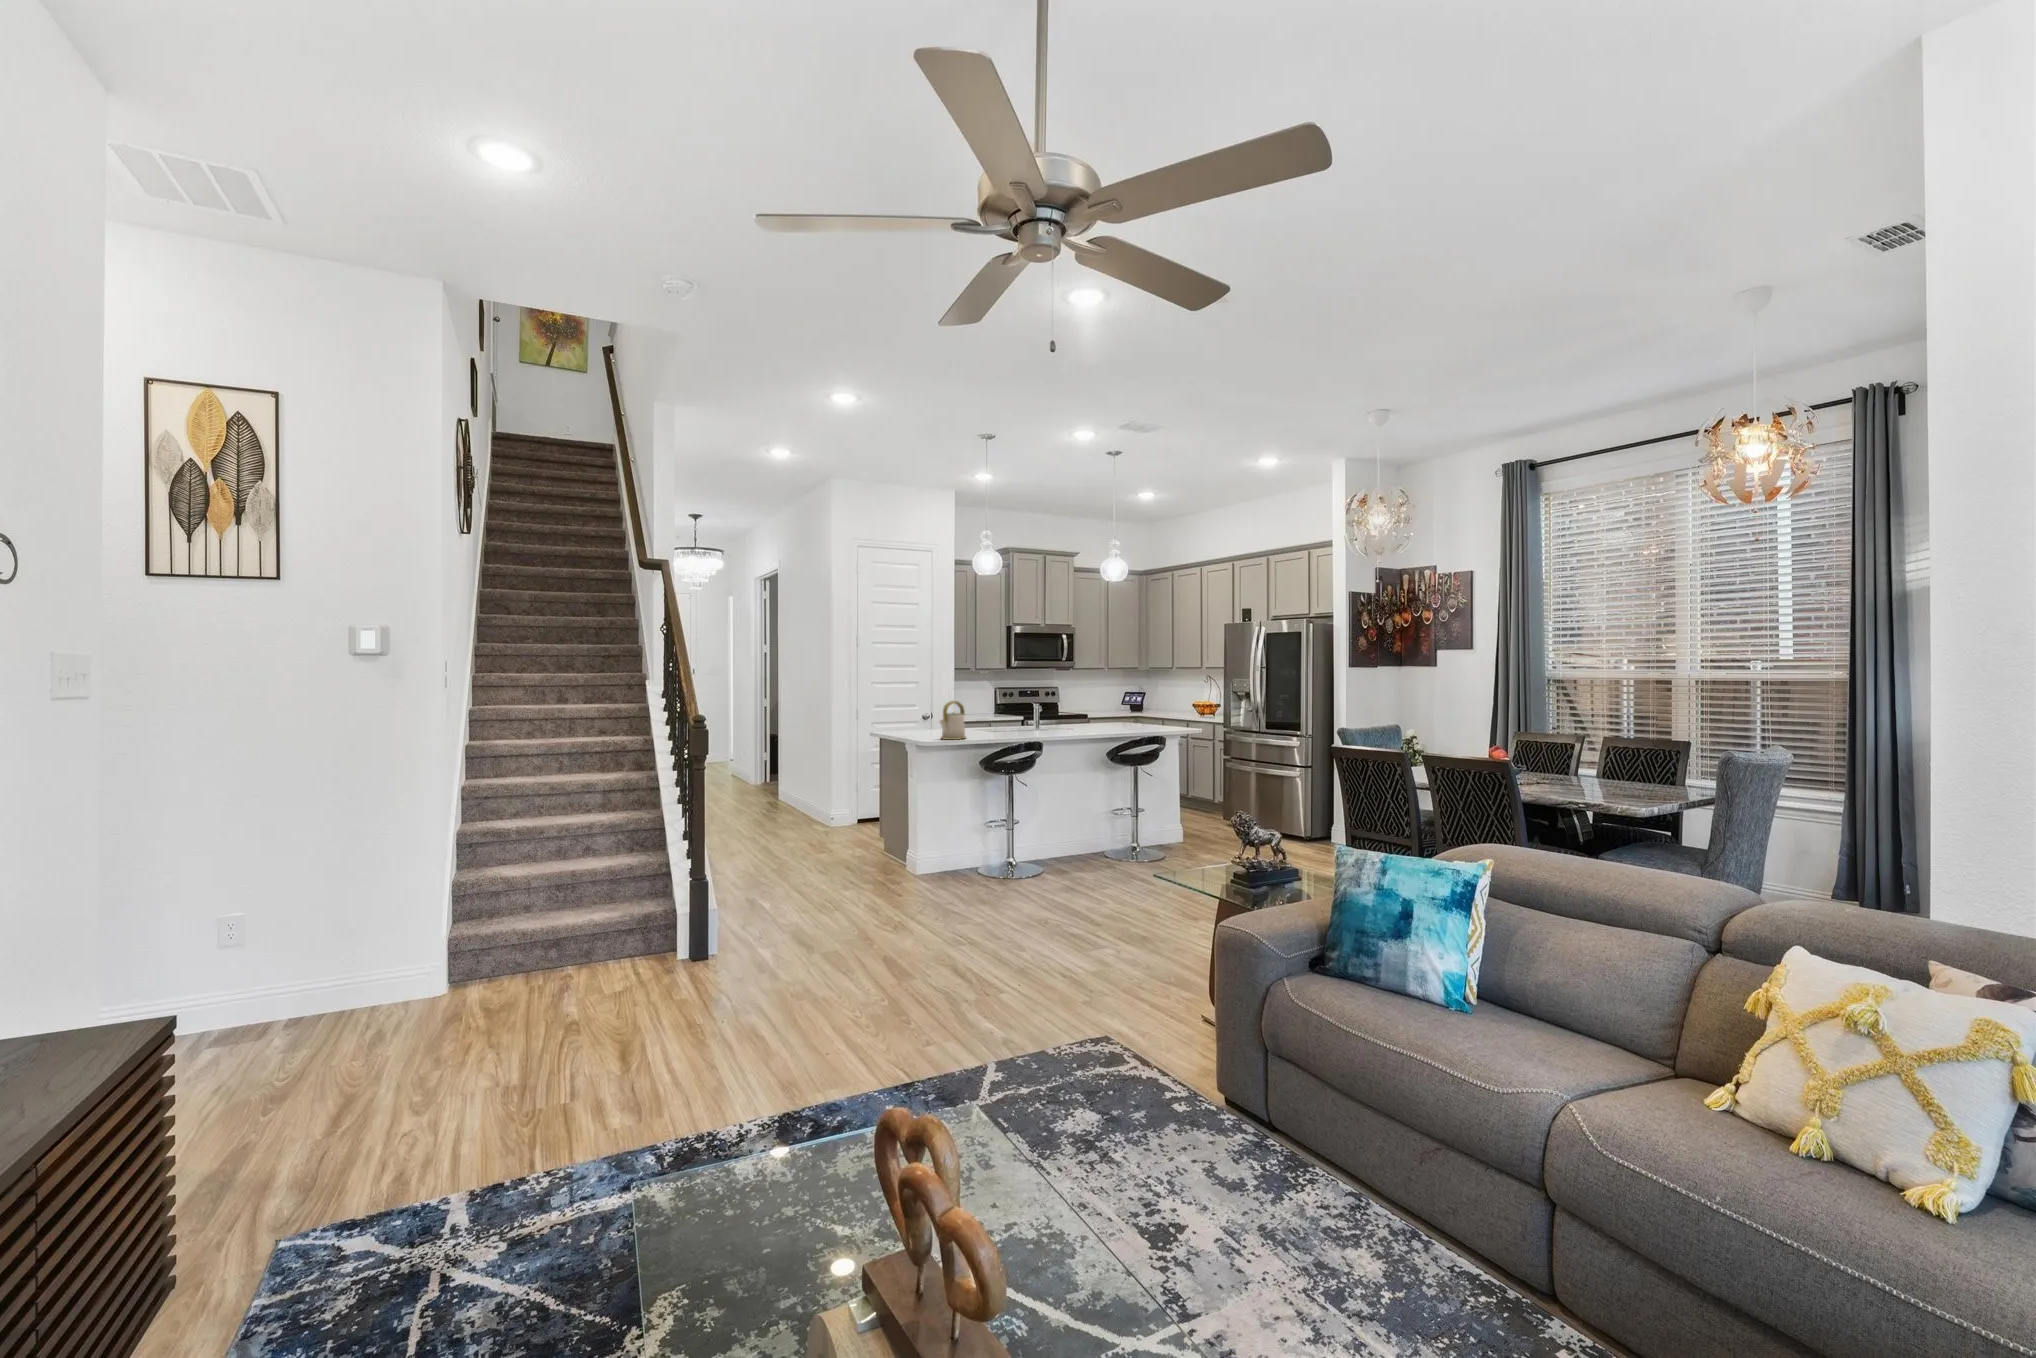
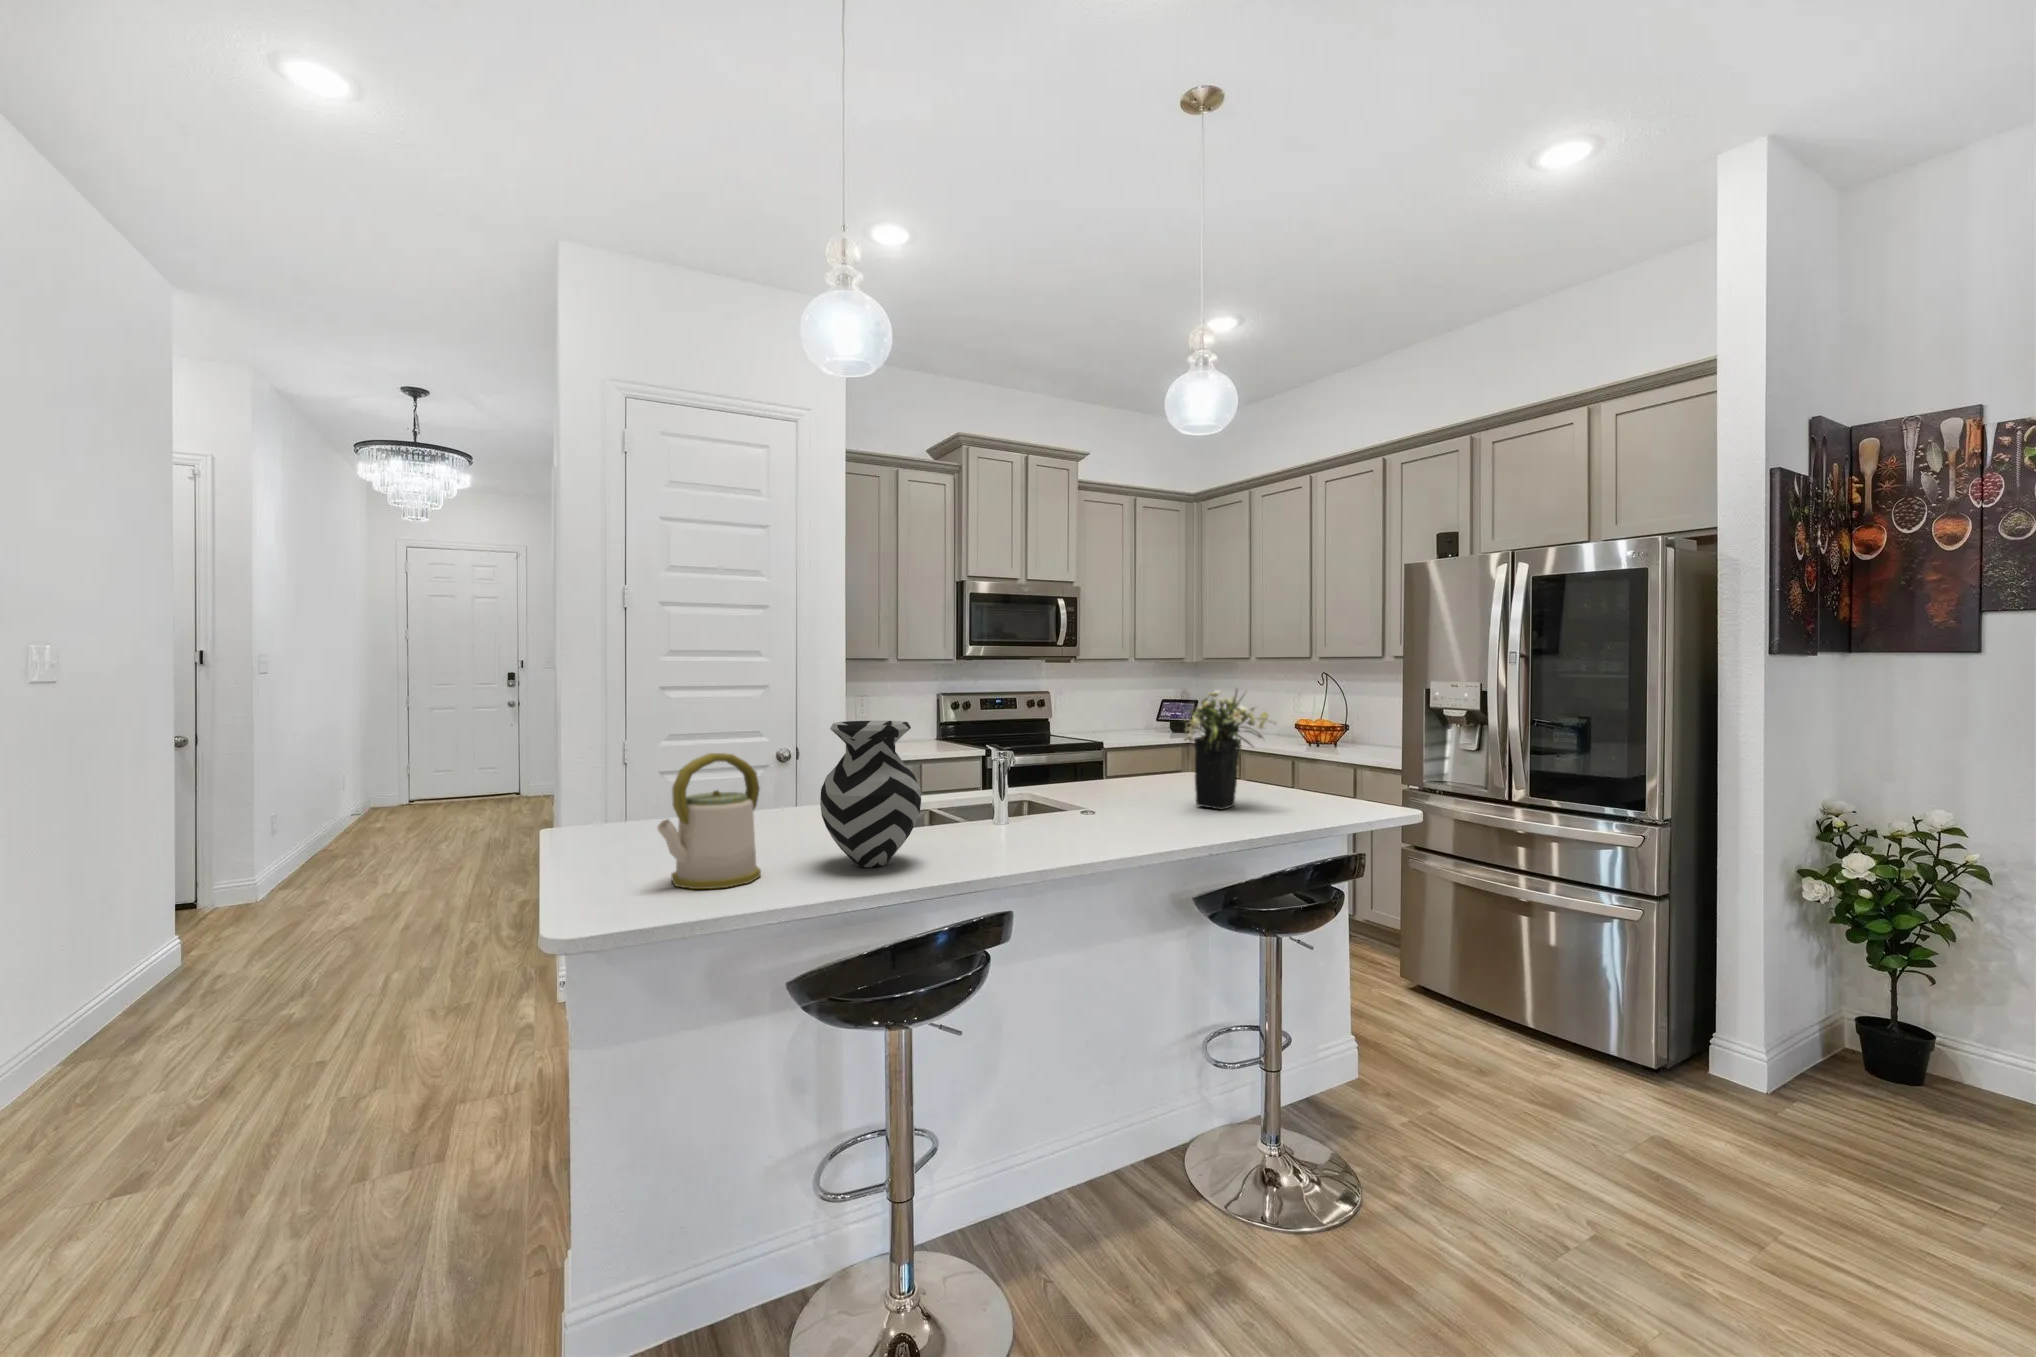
flower arrangement: none [1105,682,1143,729] -> present [1184,690,1272,810]
vase: none [982,692,1014,737] -> present [820,721,921,867]

